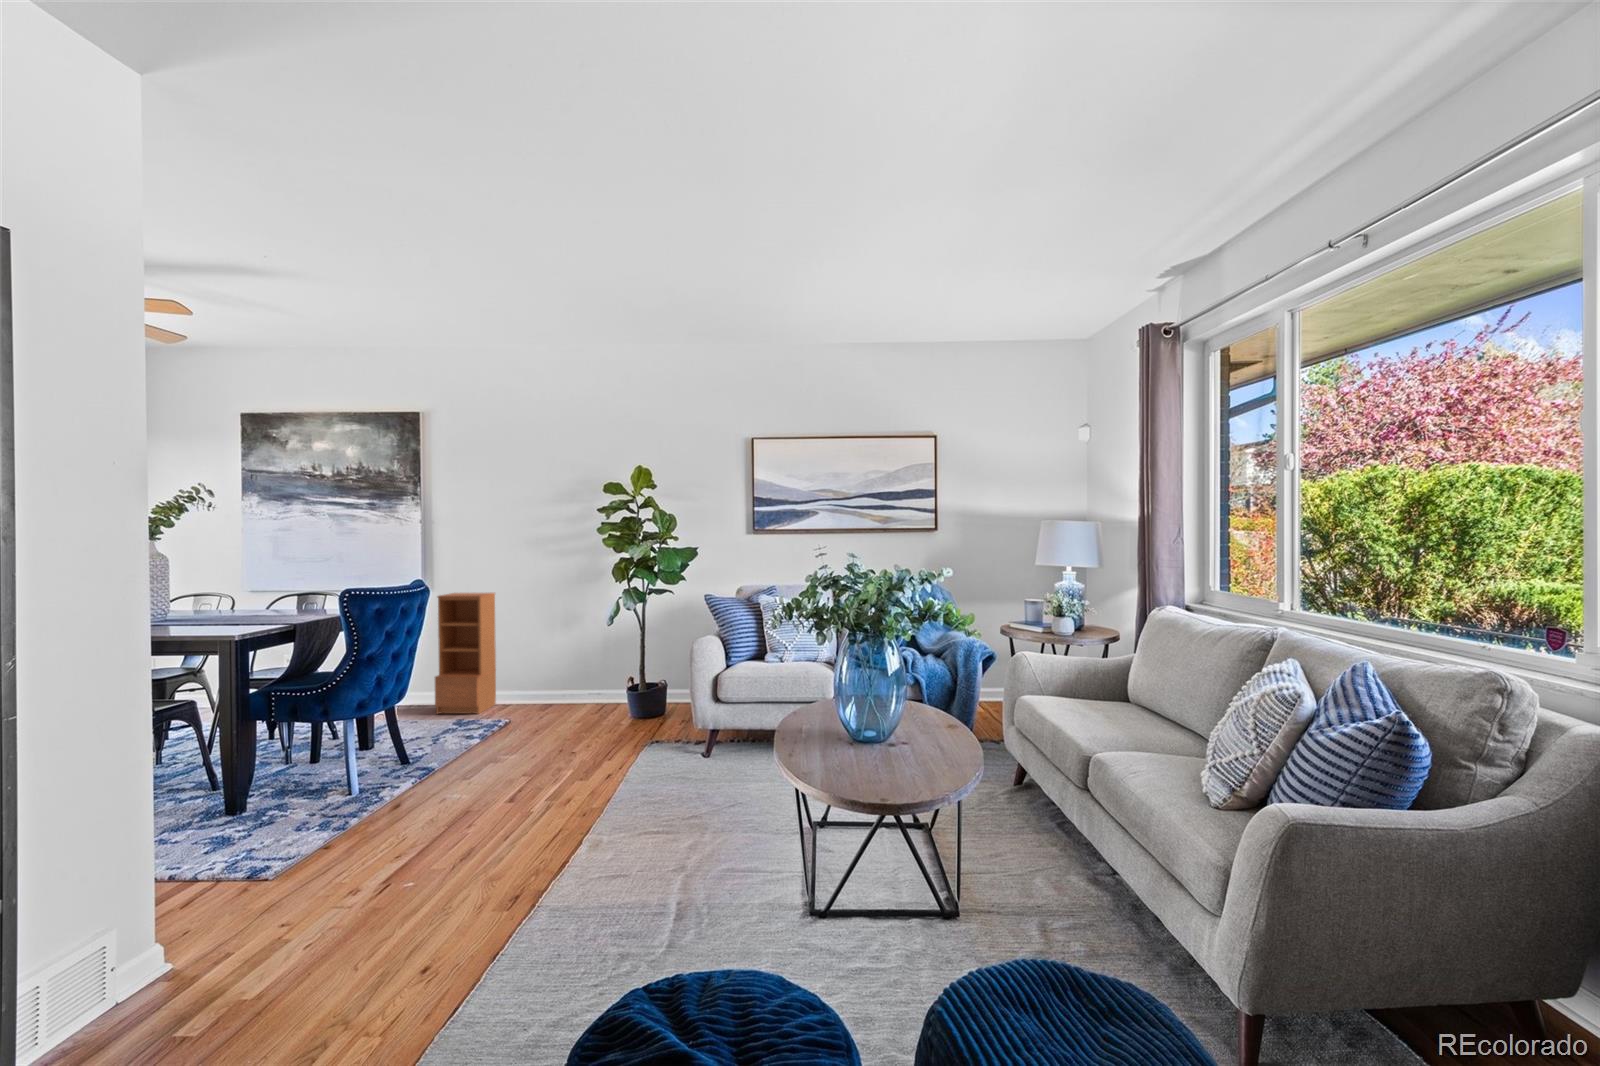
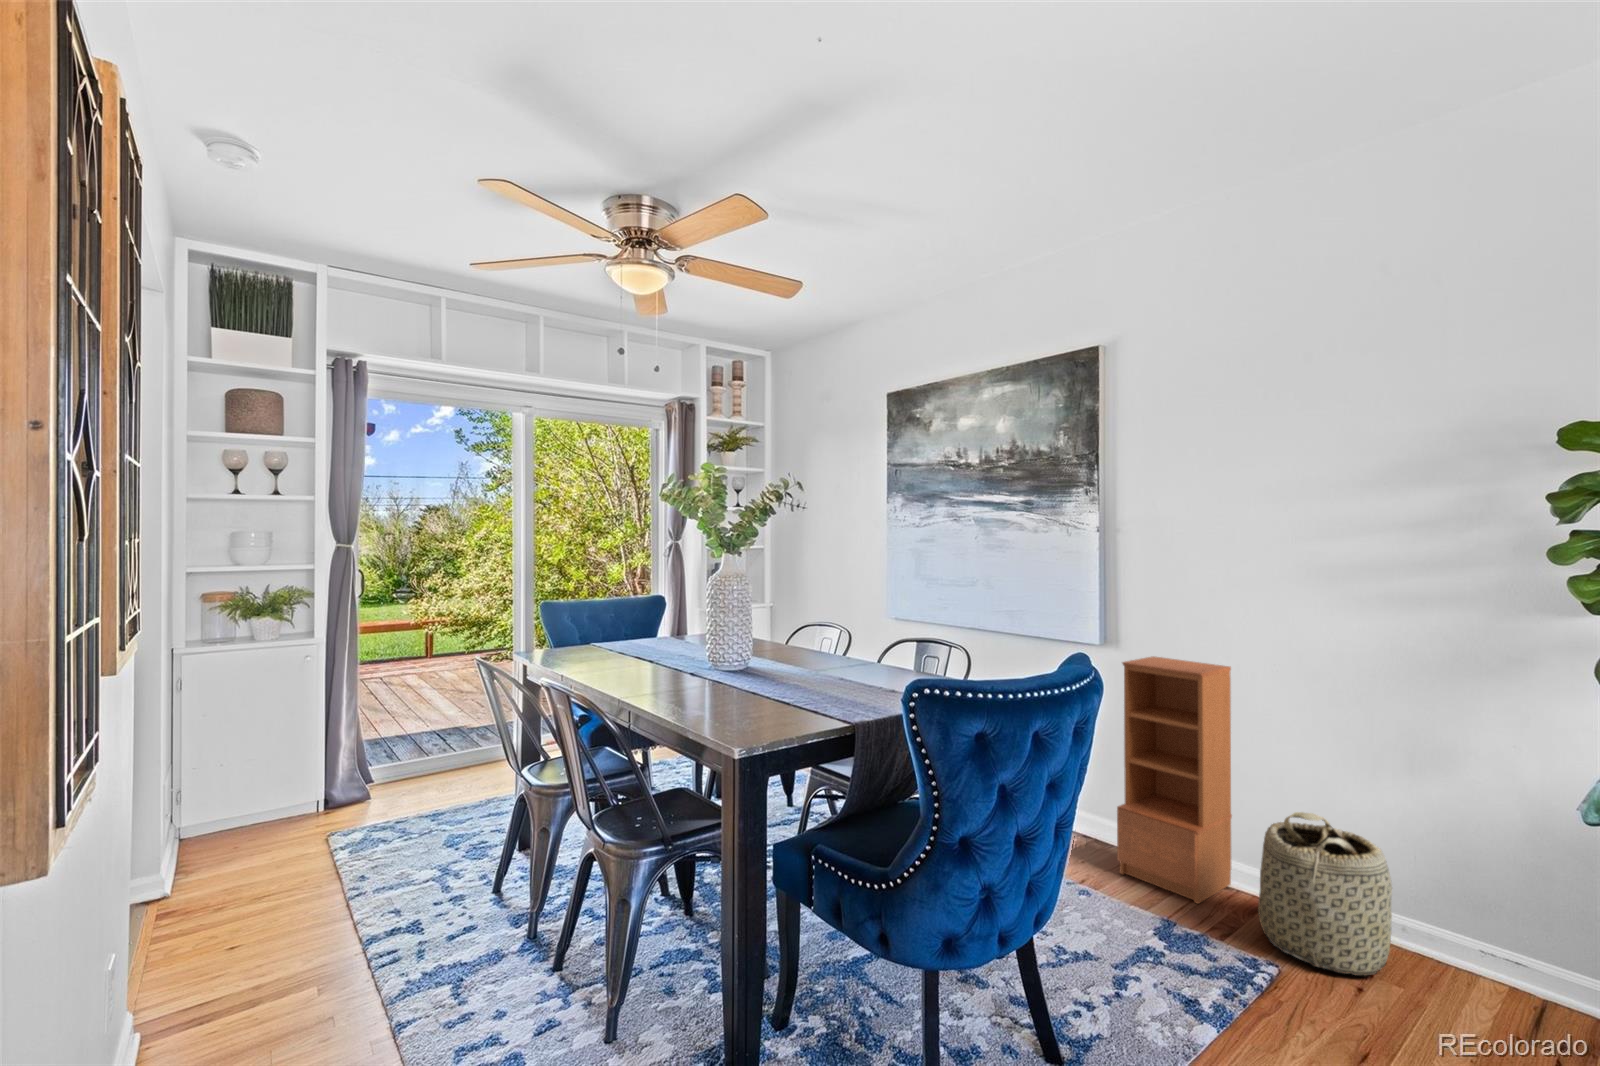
basket: none [506,654,560,717] -> present [1258,812,1392,976]

